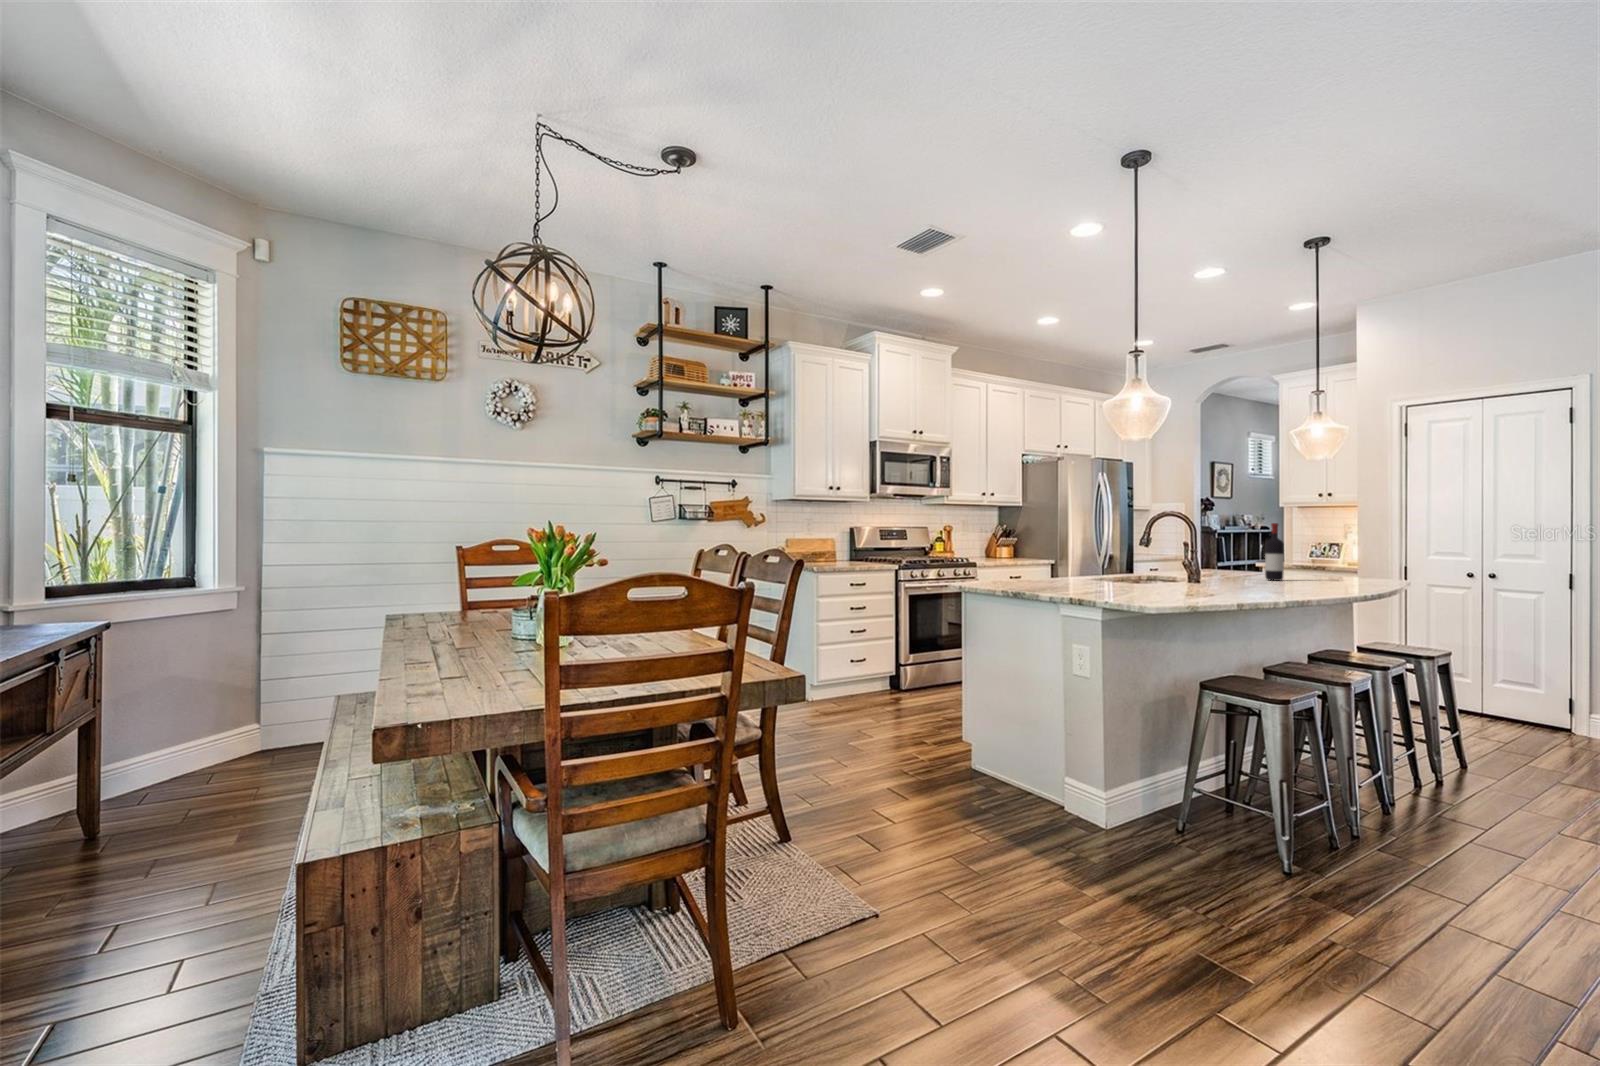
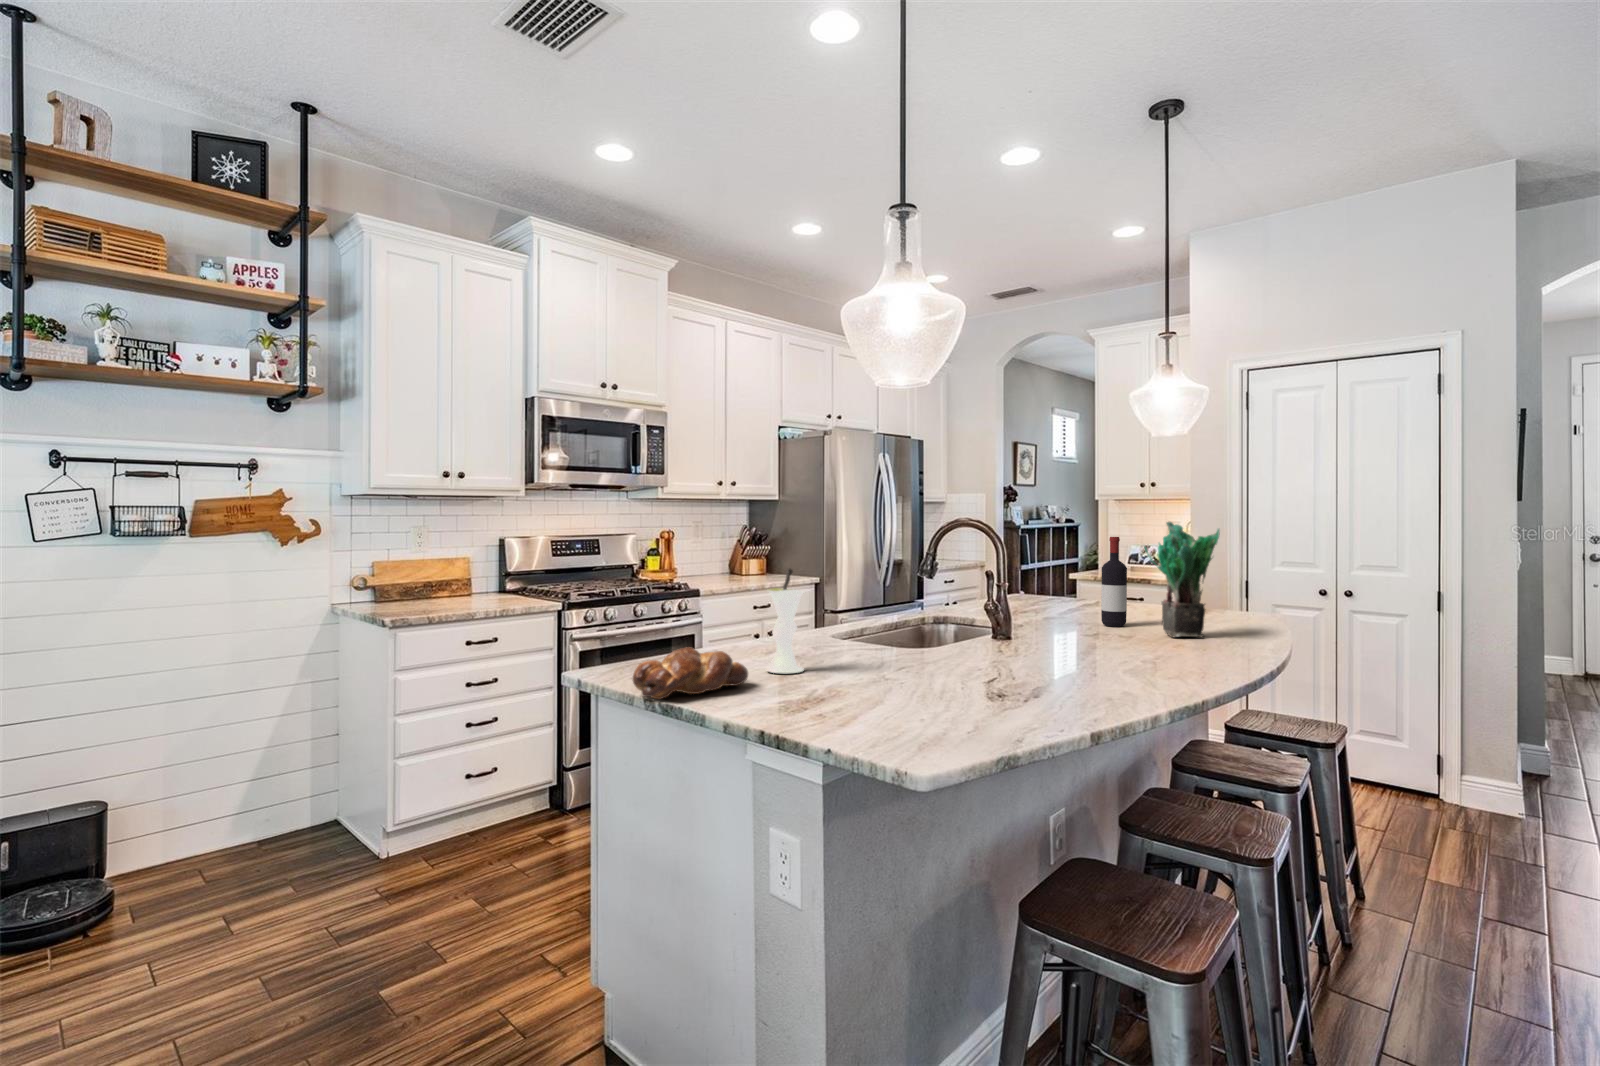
potted plant: none [1291,512,1345,584] -> present [1144,522,1220,637]
vase: none [1054,533,1076,587] -> present [766,568,804,673]
bread loaf: none [993,568,1049,590] -> present [633,647,748,699]

